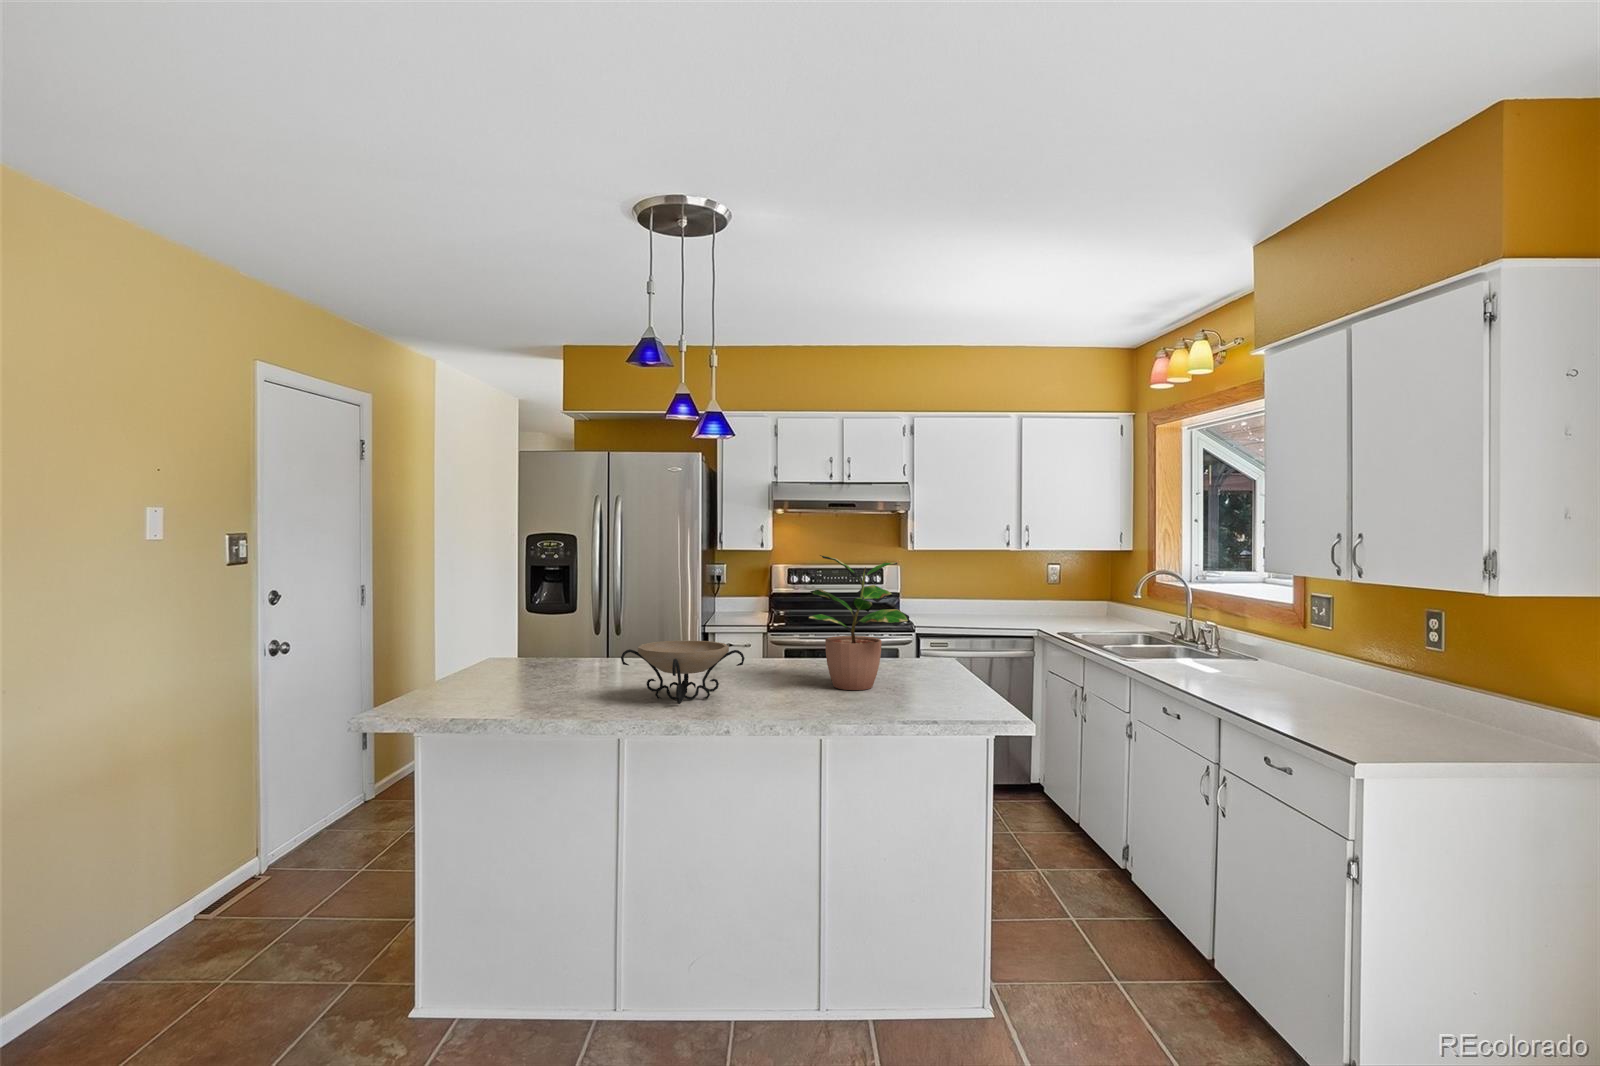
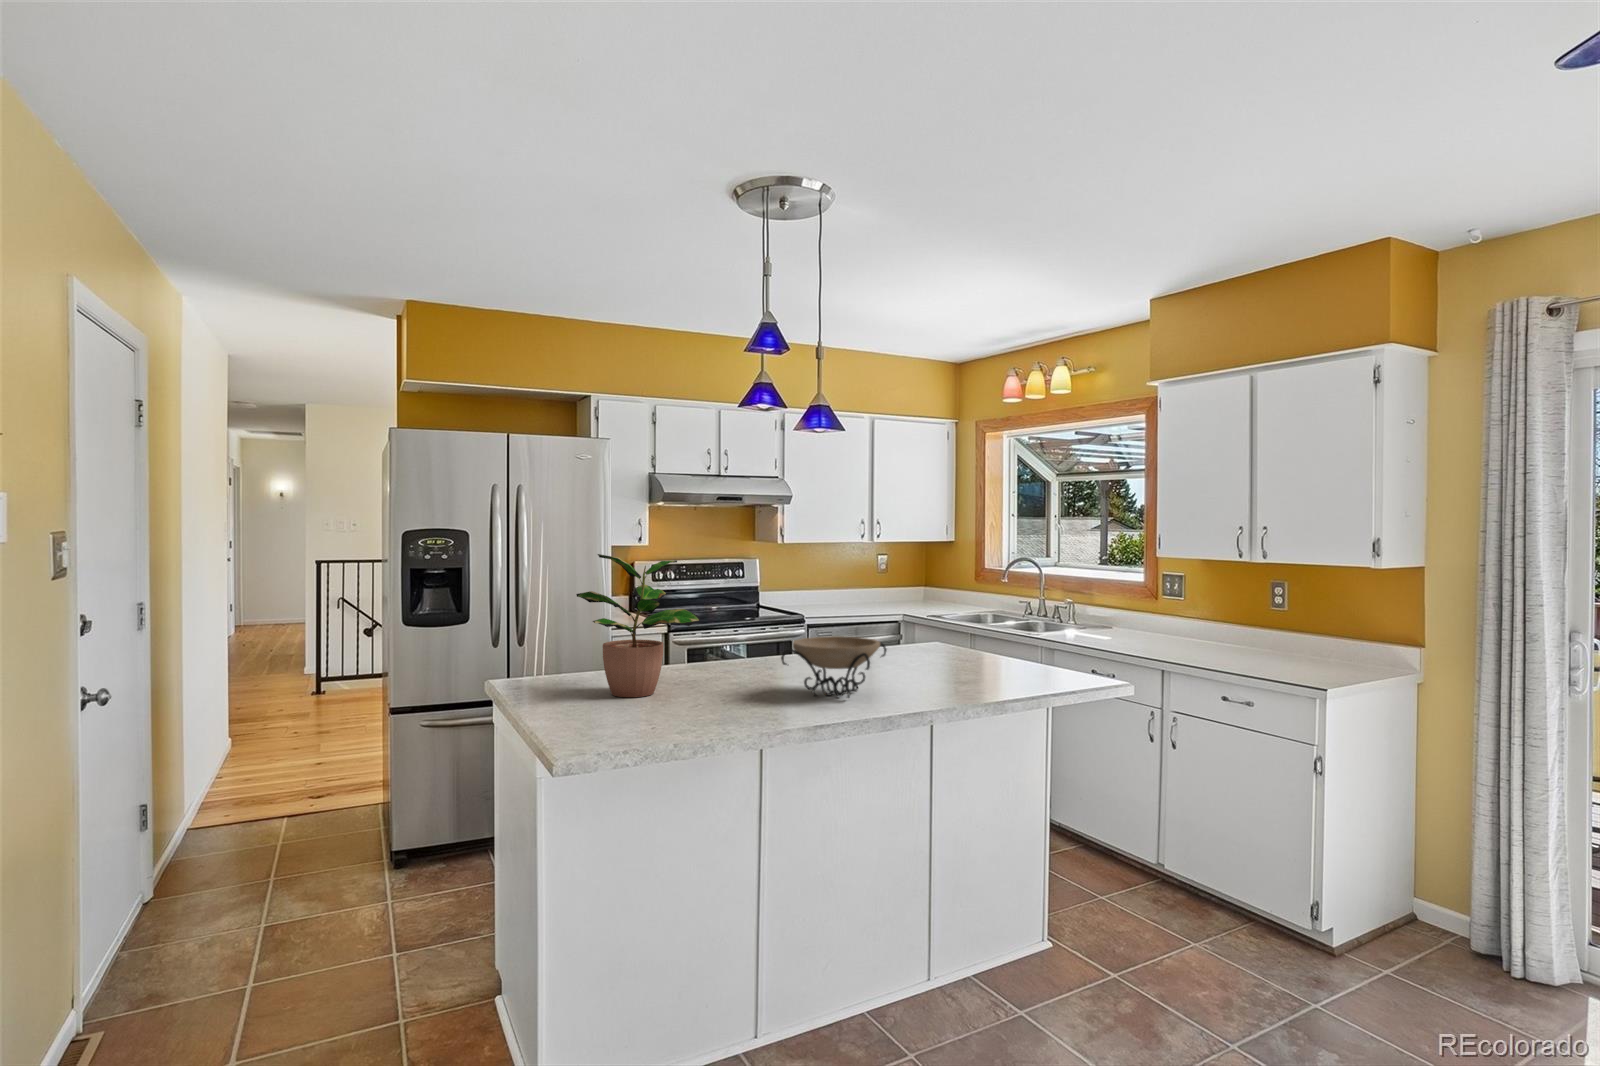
potted plant: present [808,555,909,690] -> present [576,554,700,697]

